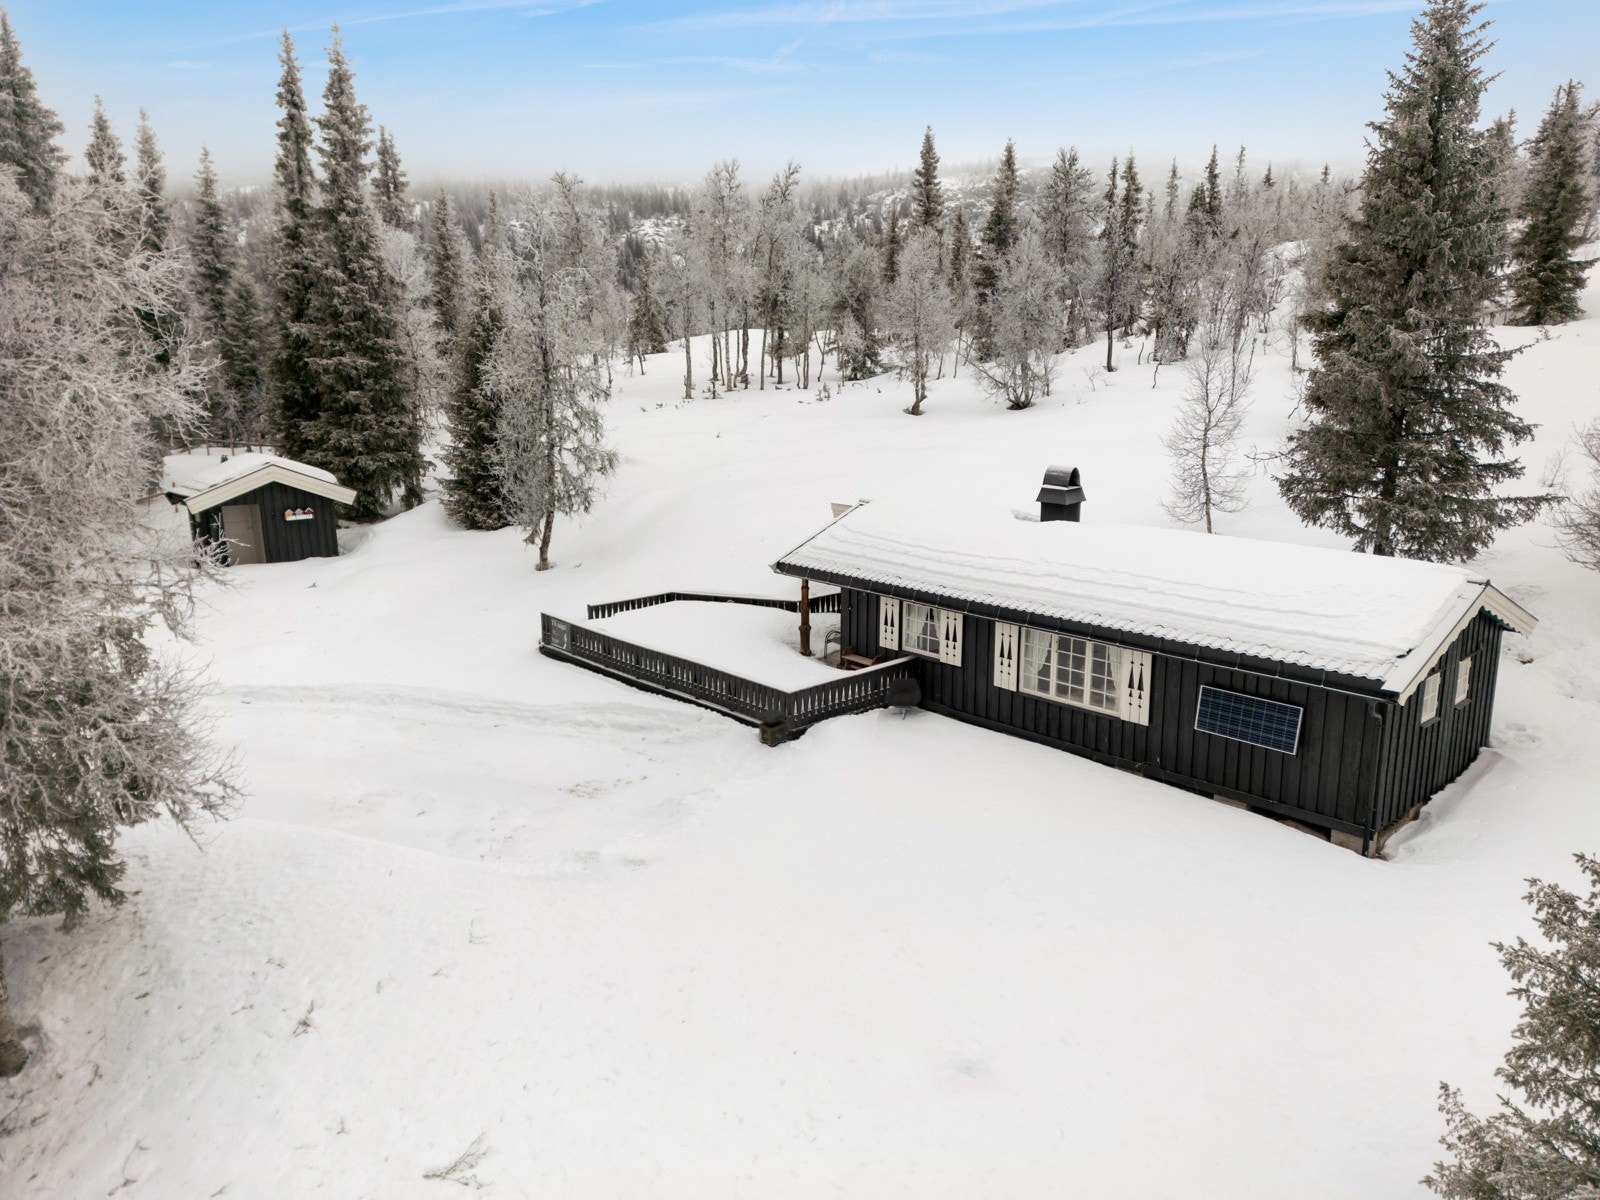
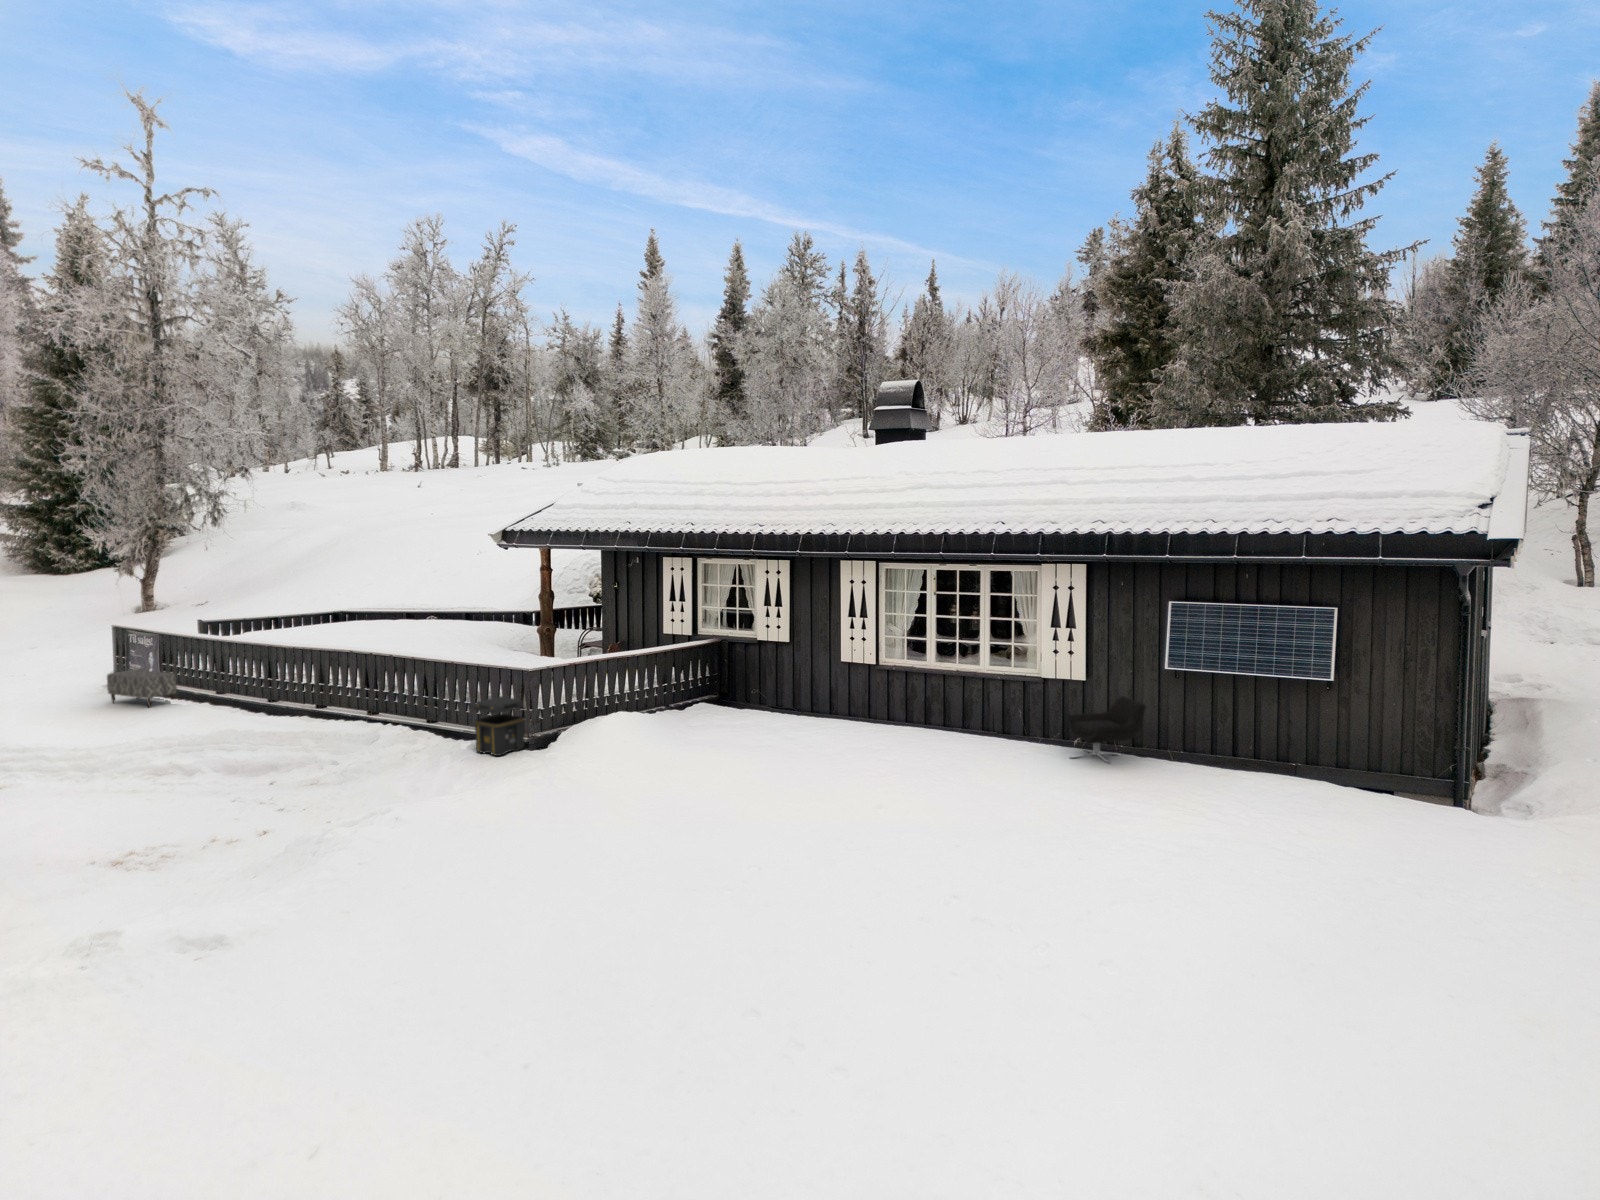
bench: none [542,643,582,672] -> present [107,669,177,707]
lounge chair: present [885,678,921,719] -> present [1068,696,1146,763]

